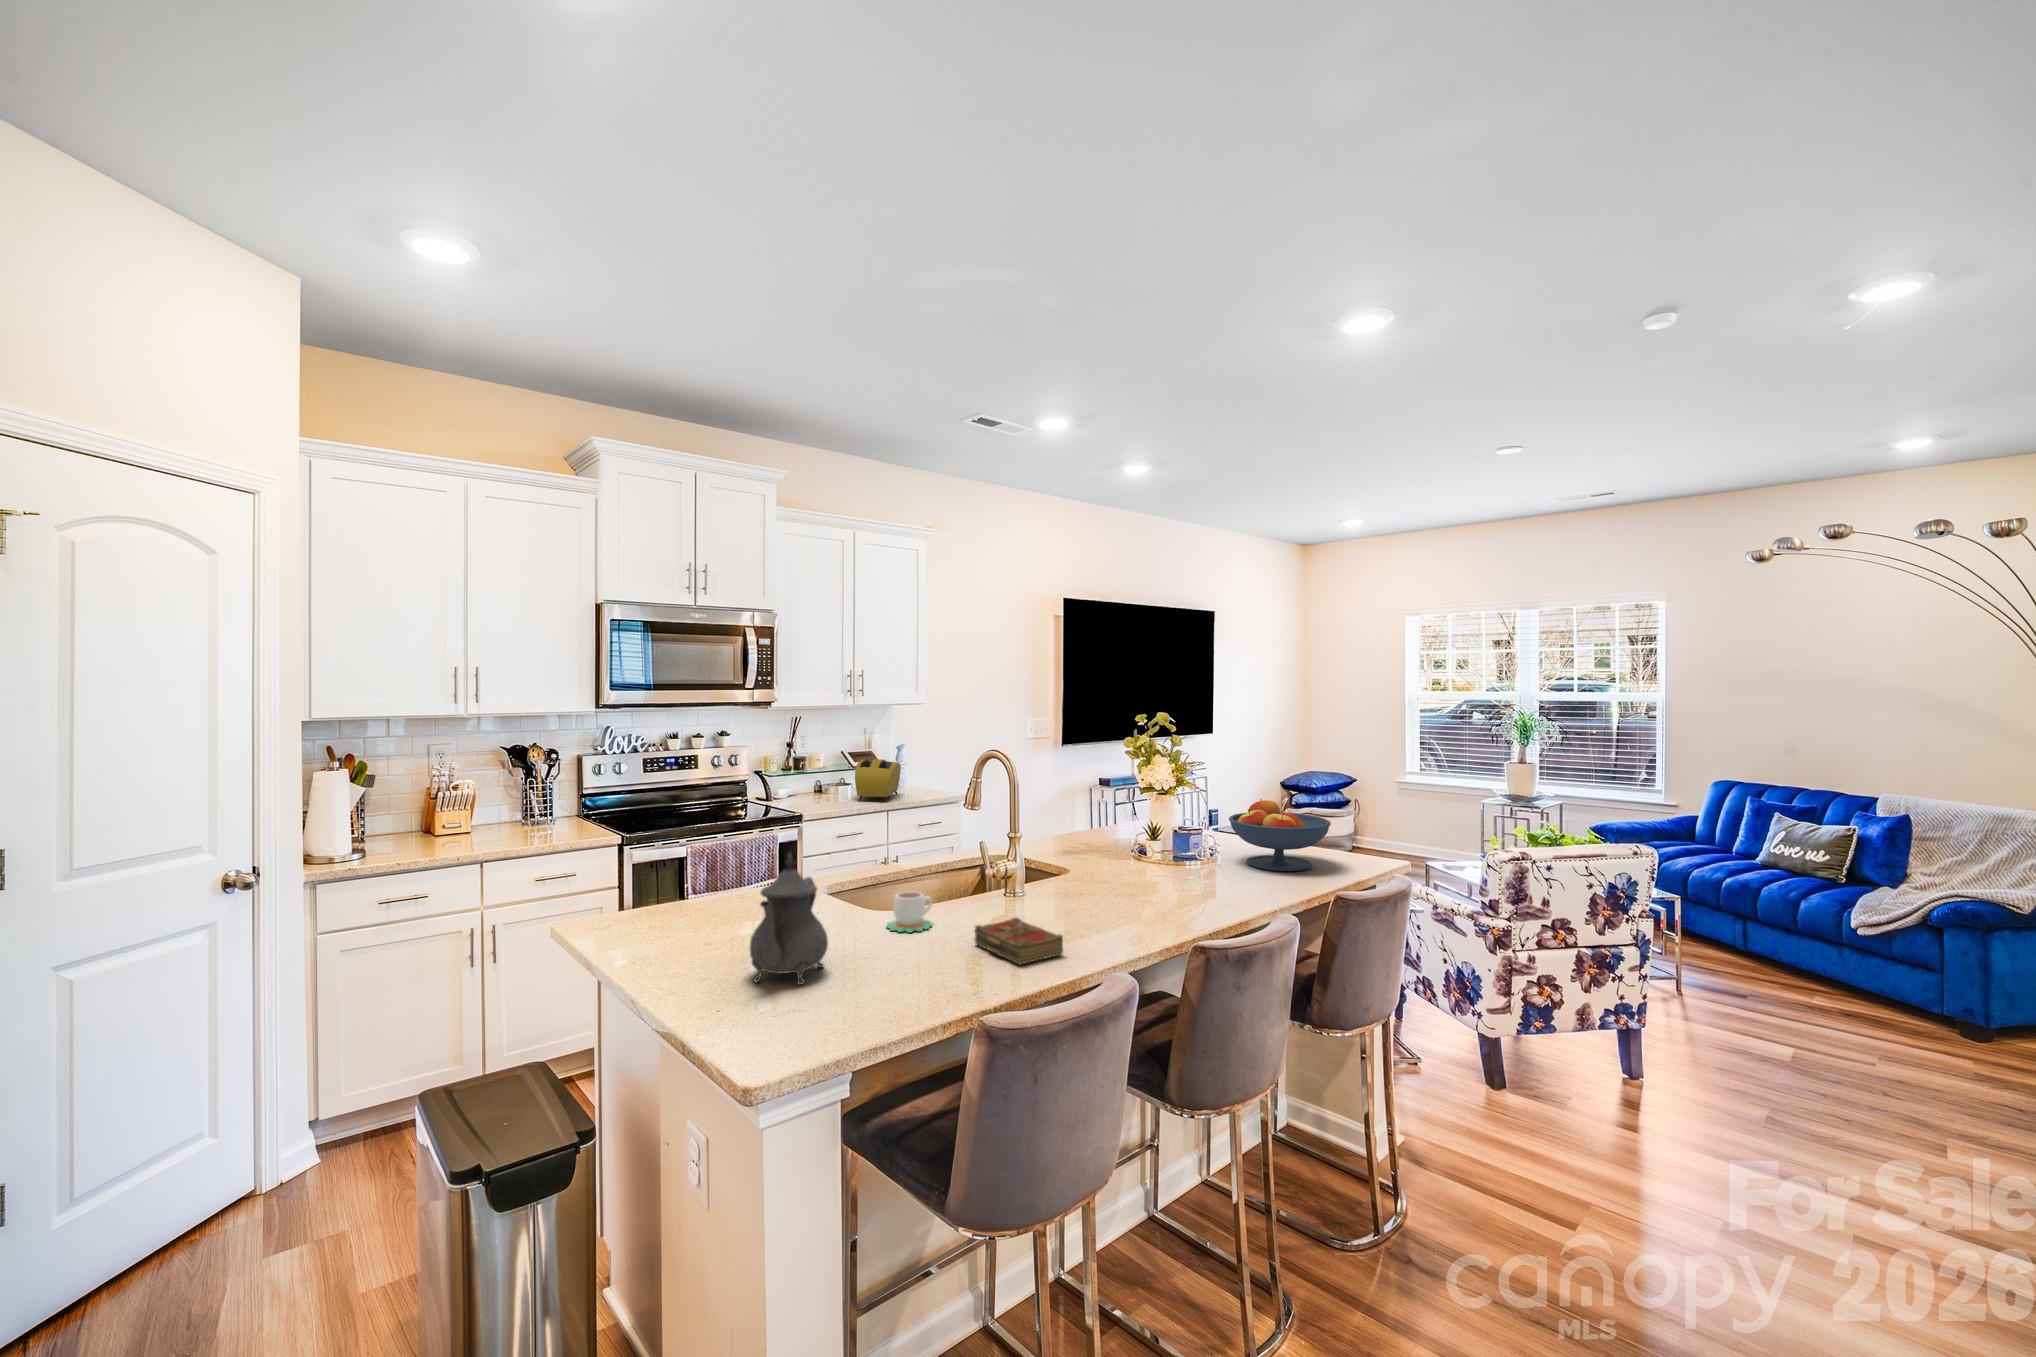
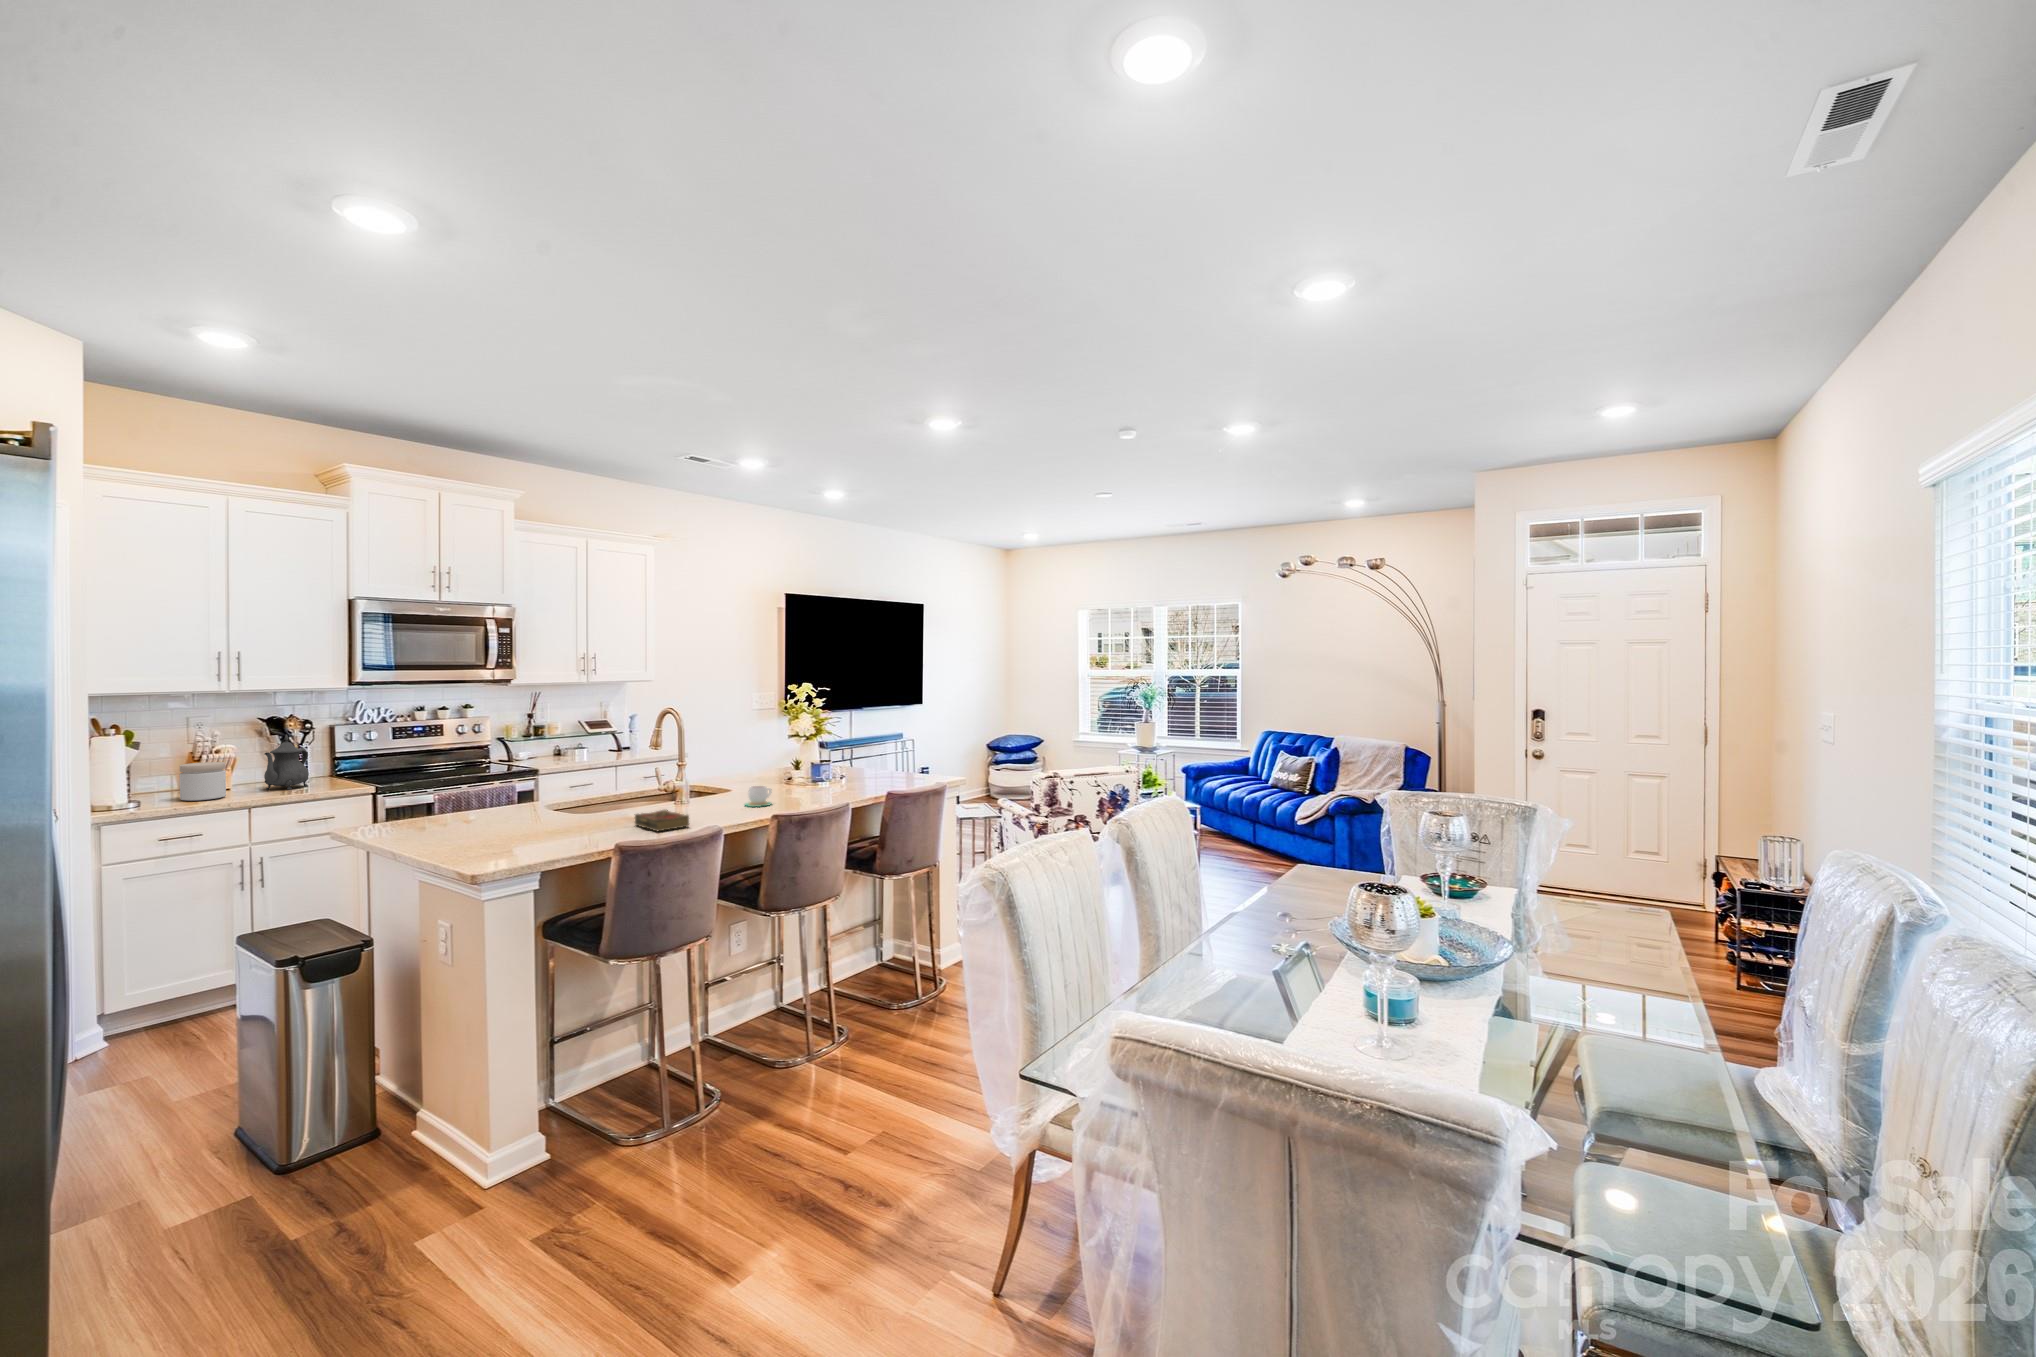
toaster: present [855,759,901,801] -> none [588,726,631,760]
fruit bowl: present [1229,799,1331,871] -> none [847,741,913,786]
jar: none [410,803,459,852] -> present [180,762,226,801]
teapot: present [750,853,828,985] -> present [264,735,309,790]
mug: present [886,892,933,933] -> present [745,786,772,807]

